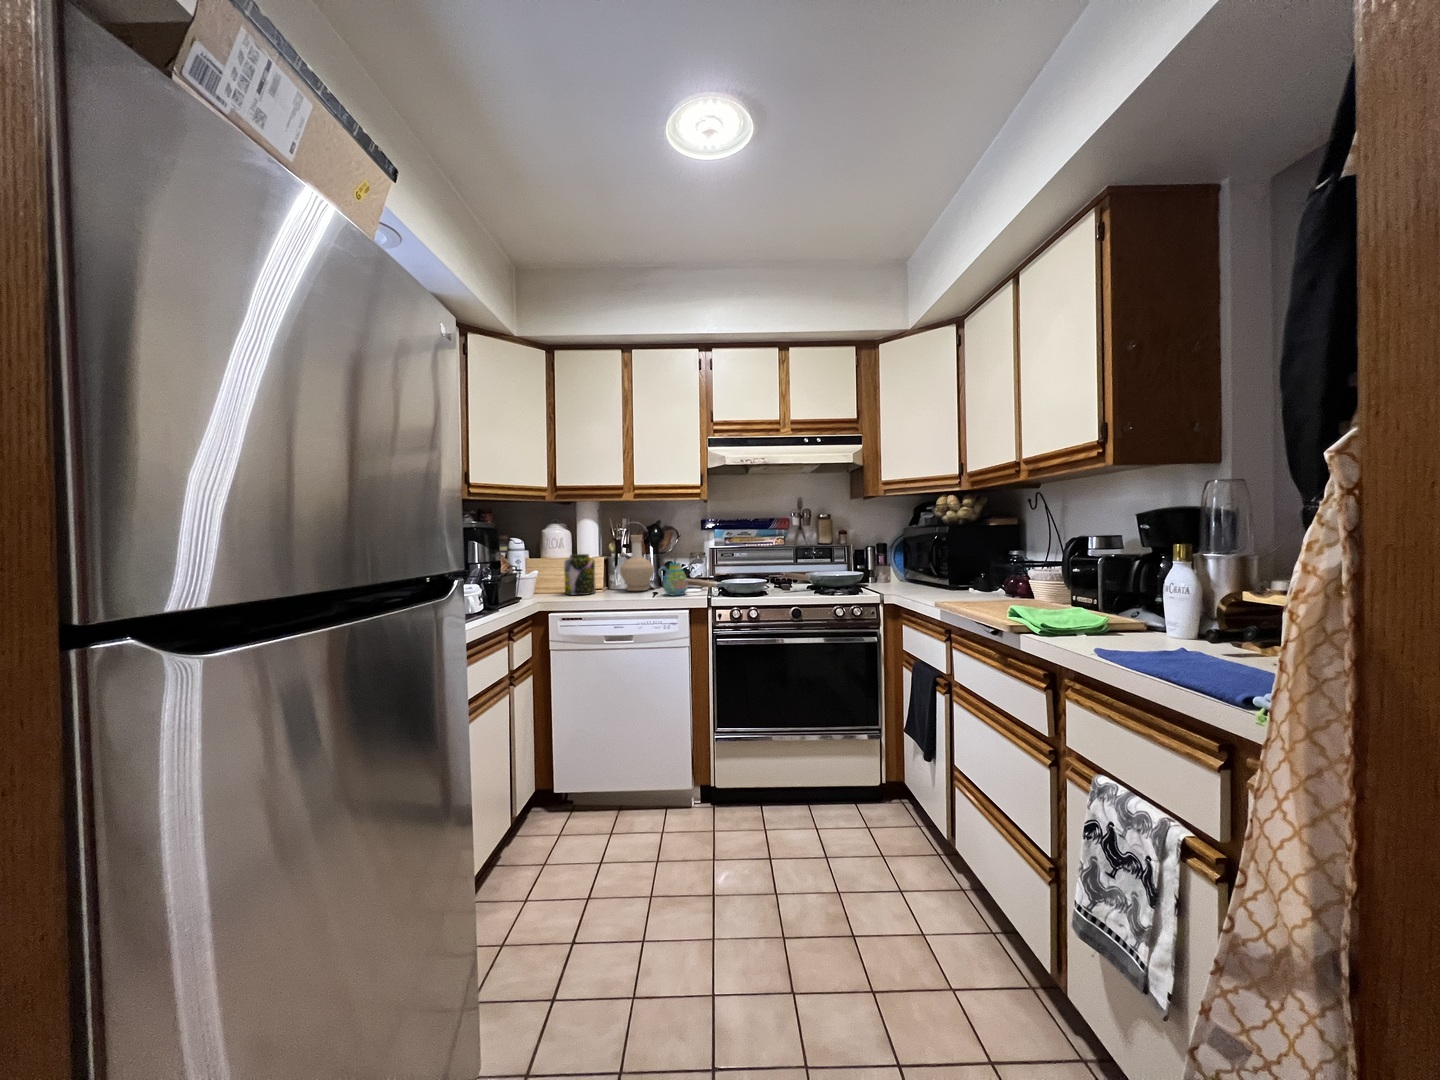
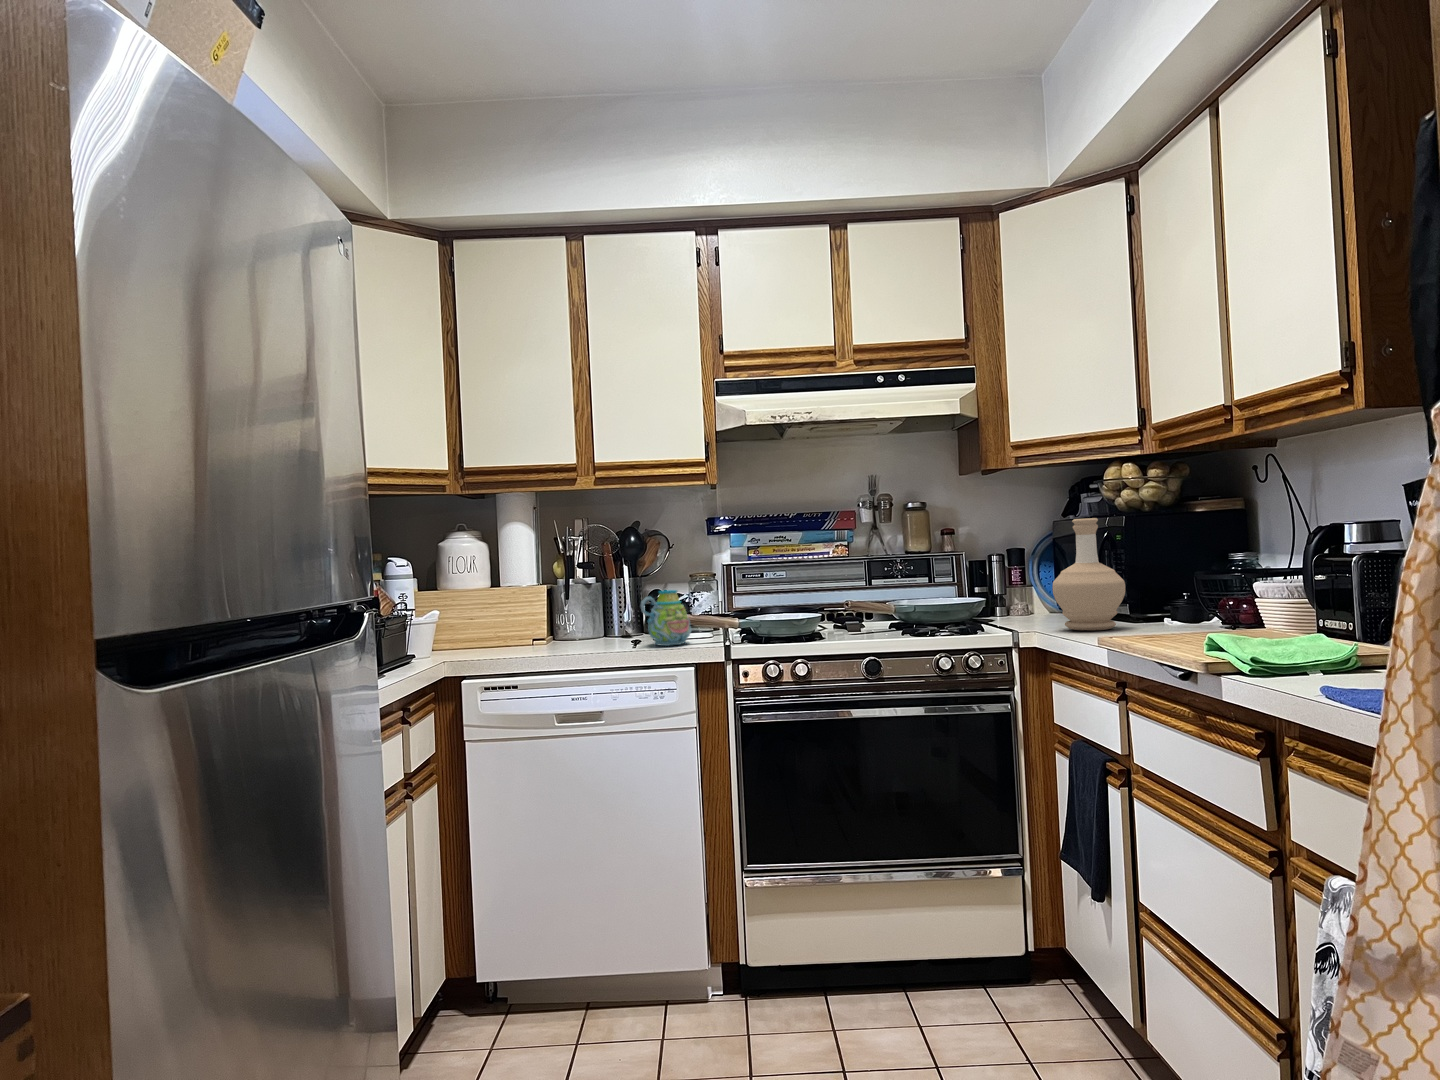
bottle: present [620,535,654,591] -> present [1052,518,1125,630]
jar: present [564,554,595,595] -> none [478,580,531,650]

